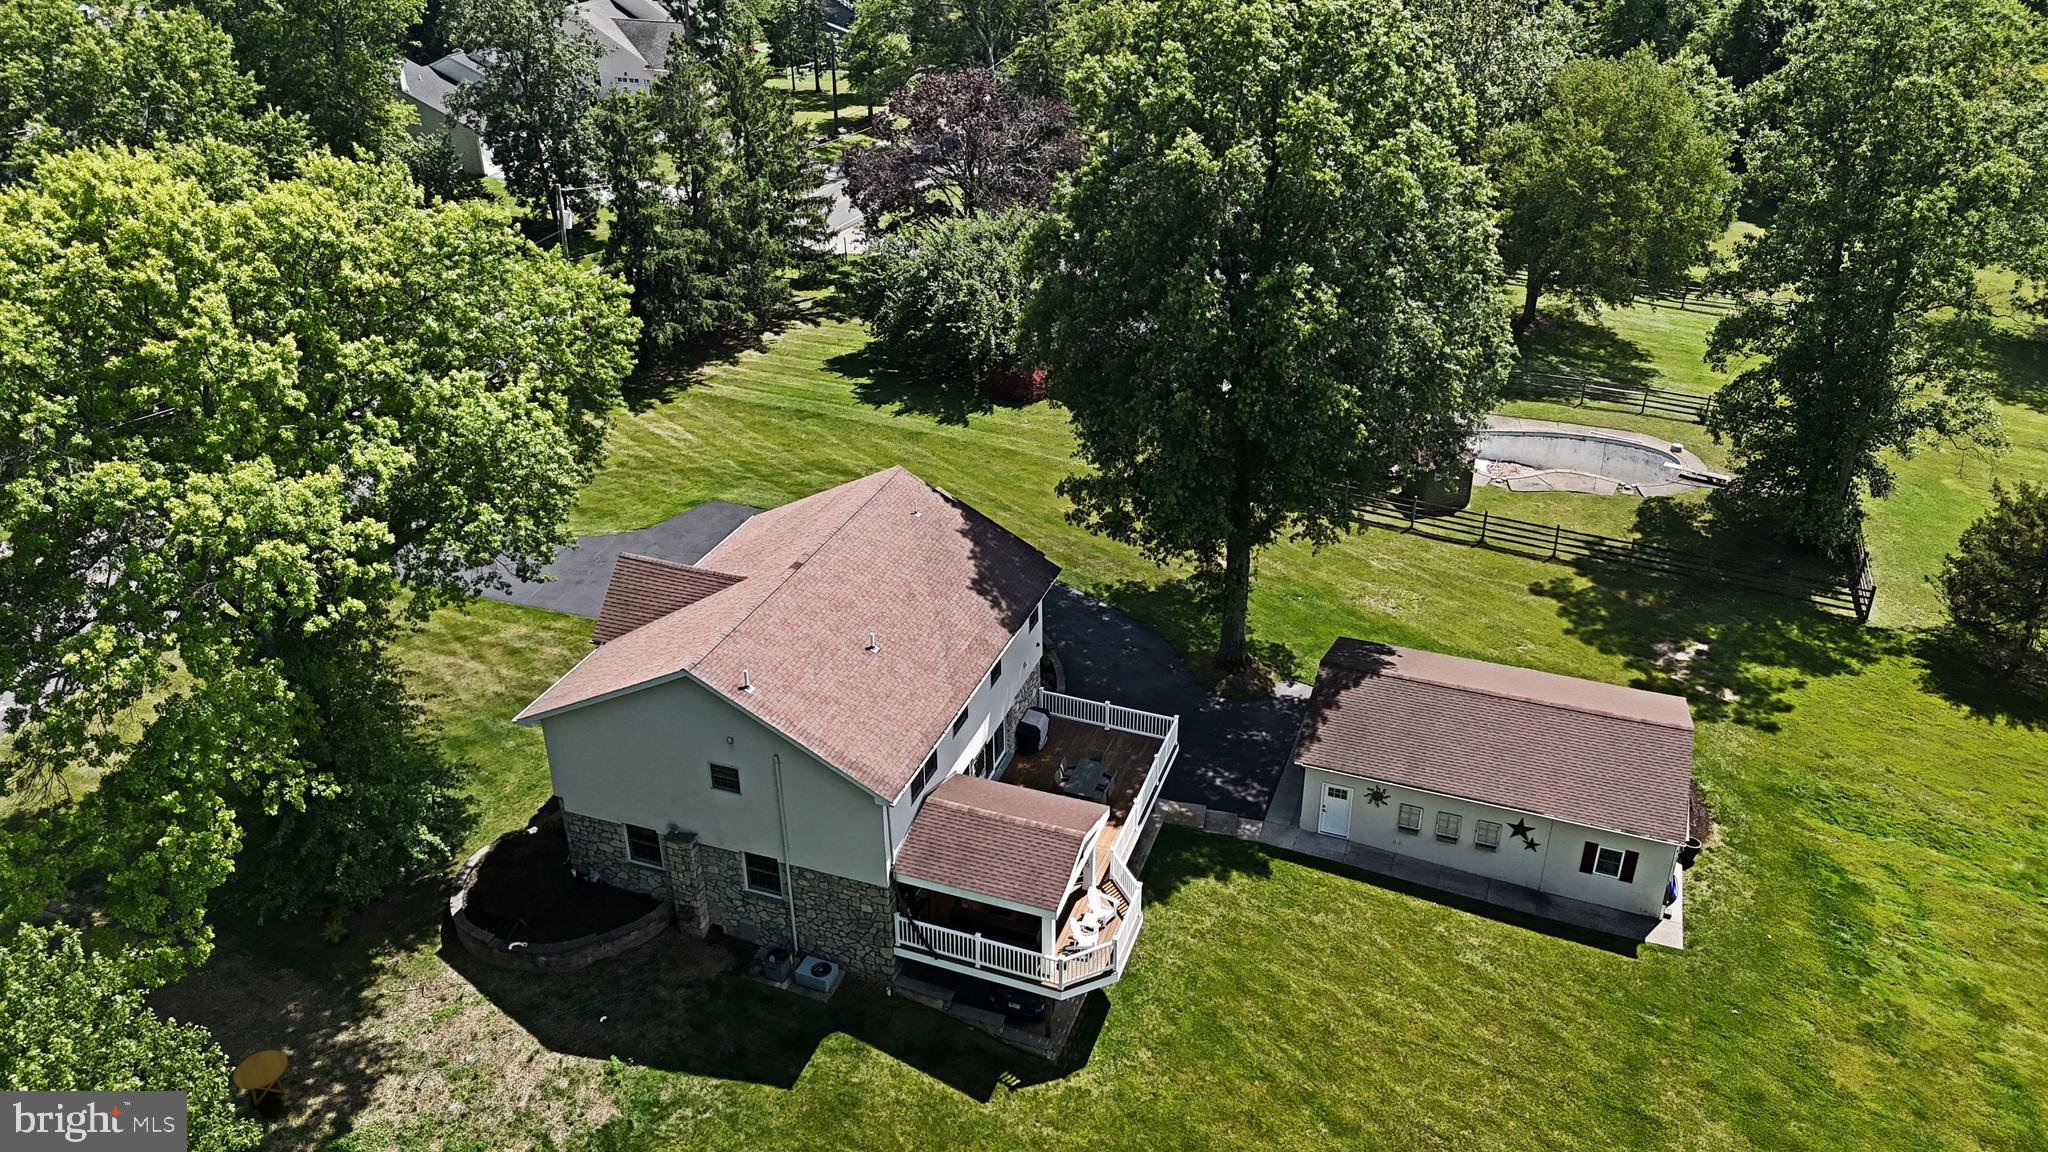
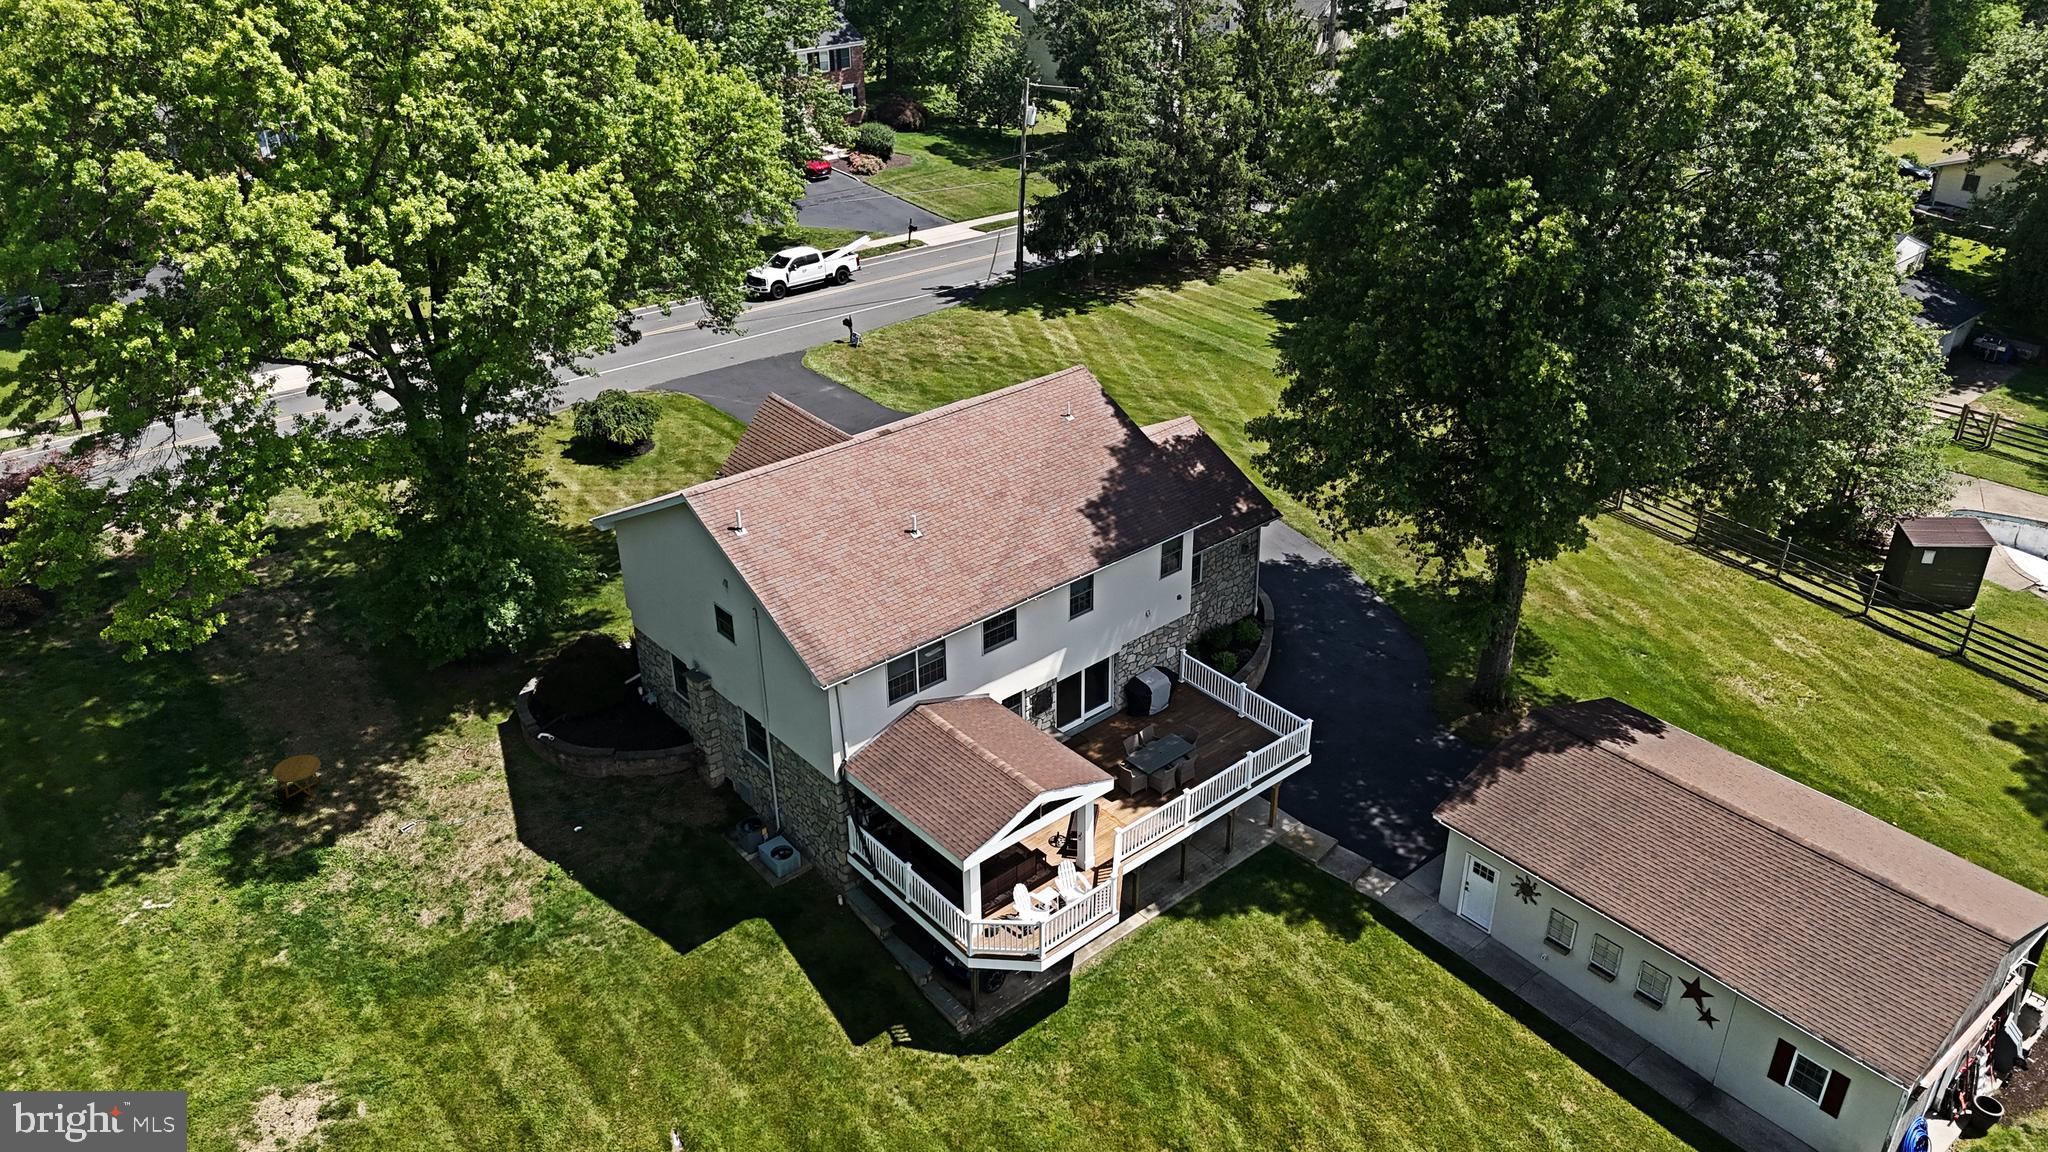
decorative plant: present [323,926,342,944] -> none [418,673,442,695]

